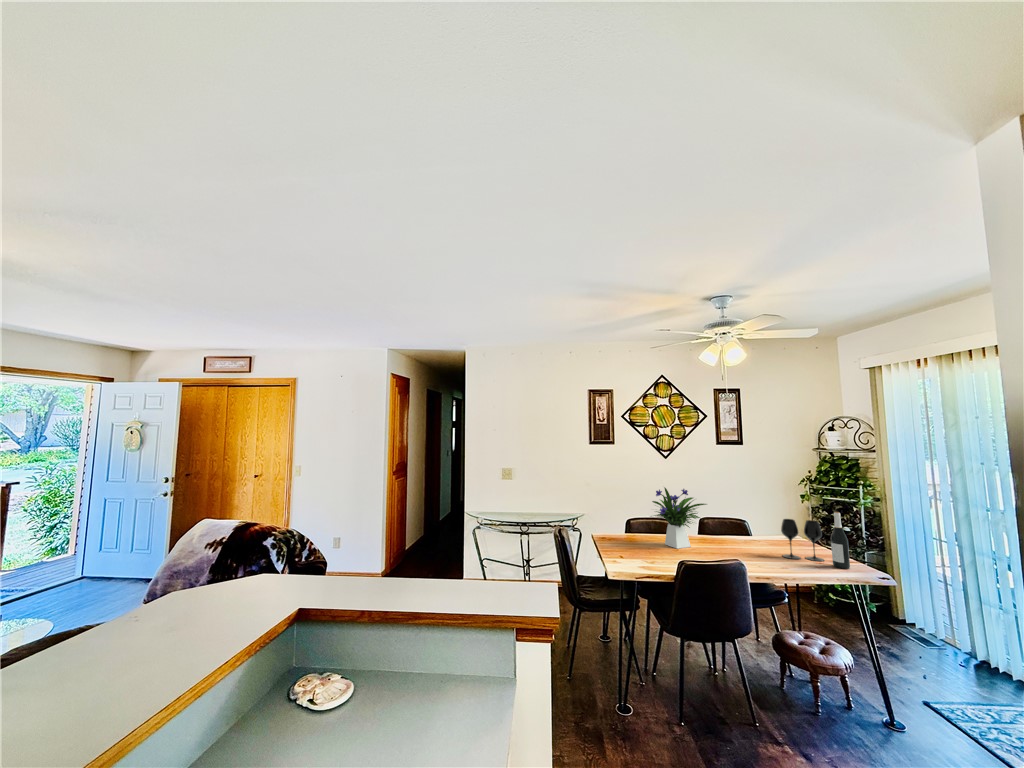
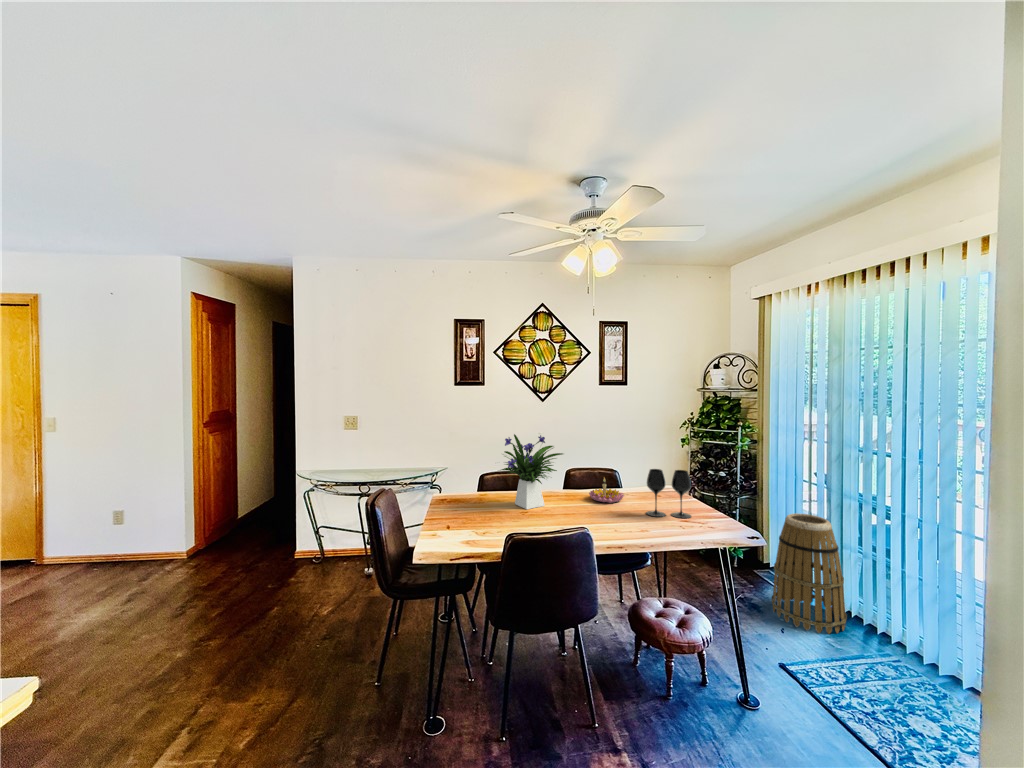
wine bottle: present [831,512,850,569] -> none [699,460,718,528]
candle holder: none [726,525,759,547] -> present [589,478,624,503]
basket: none [910,568,993,685] -> present [772,513,847,634]

